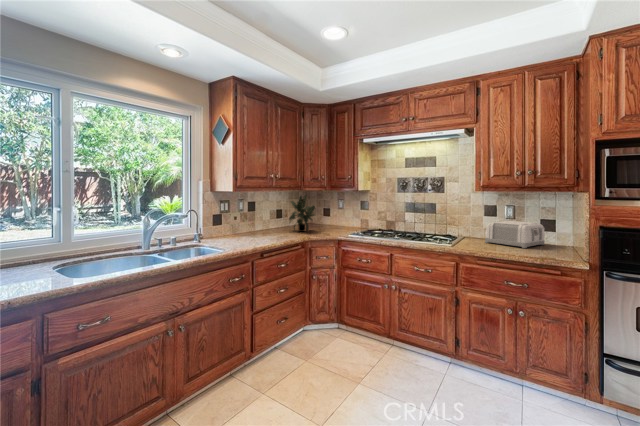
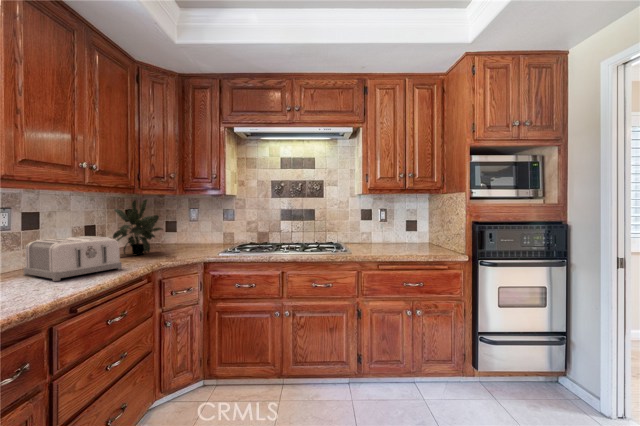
toaster: present [485,221,545,248] -> present [24,236,122,281]

